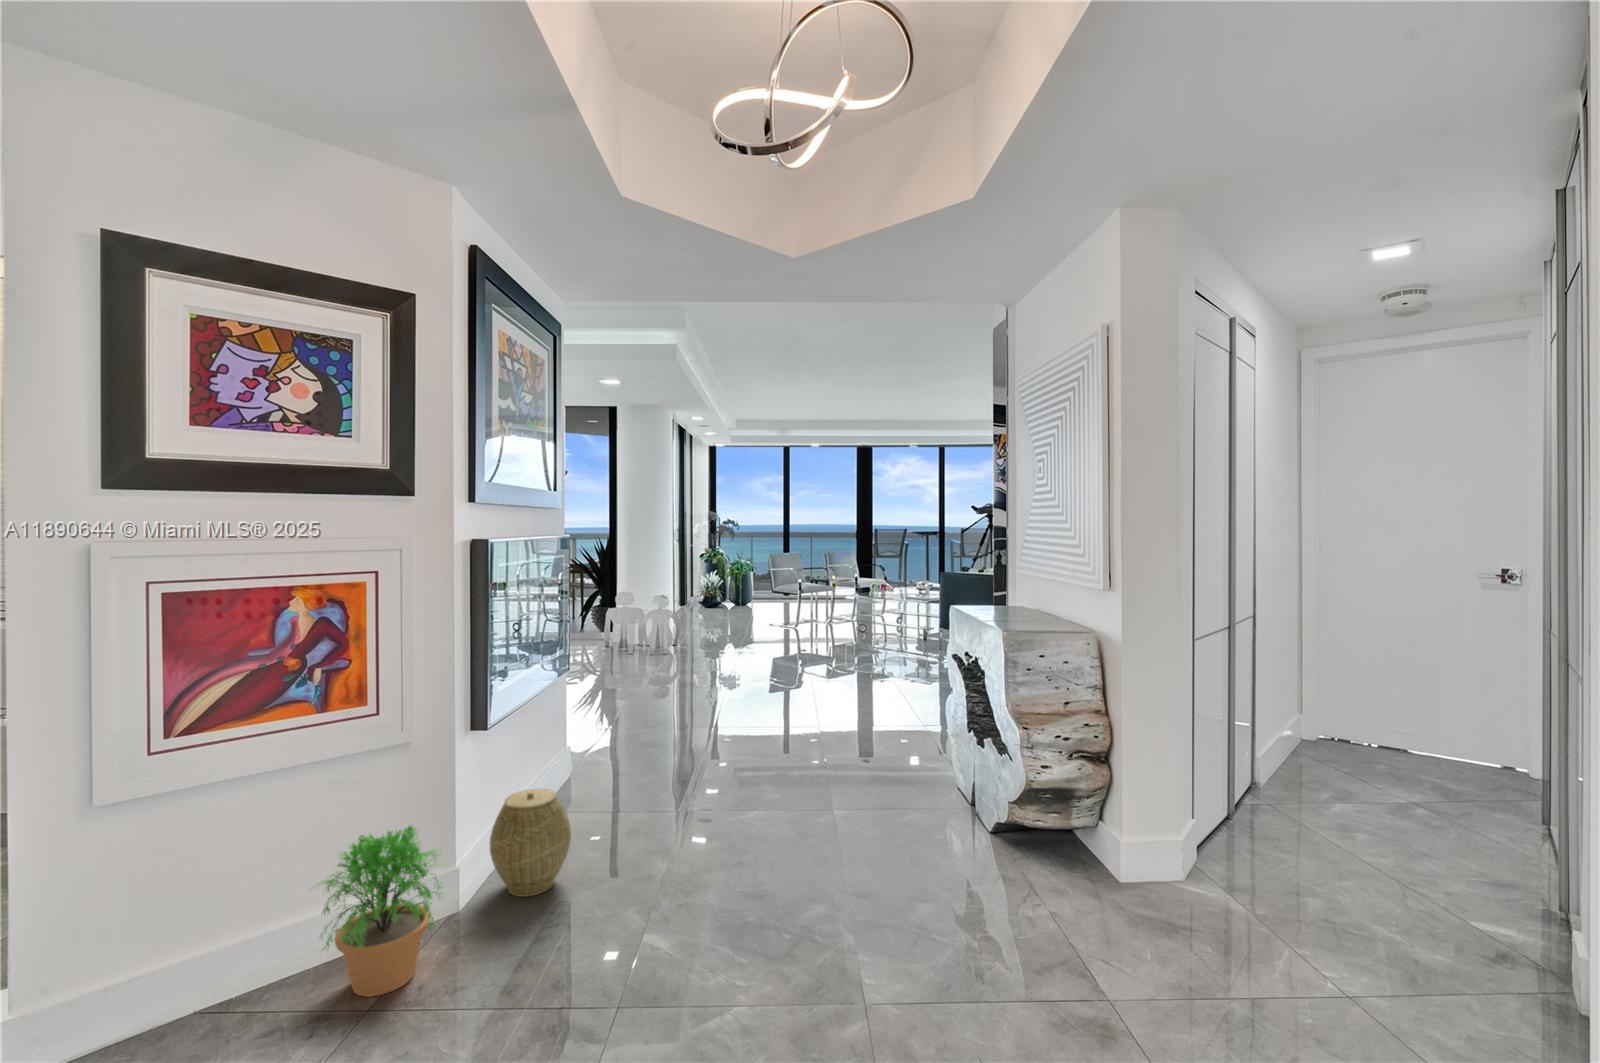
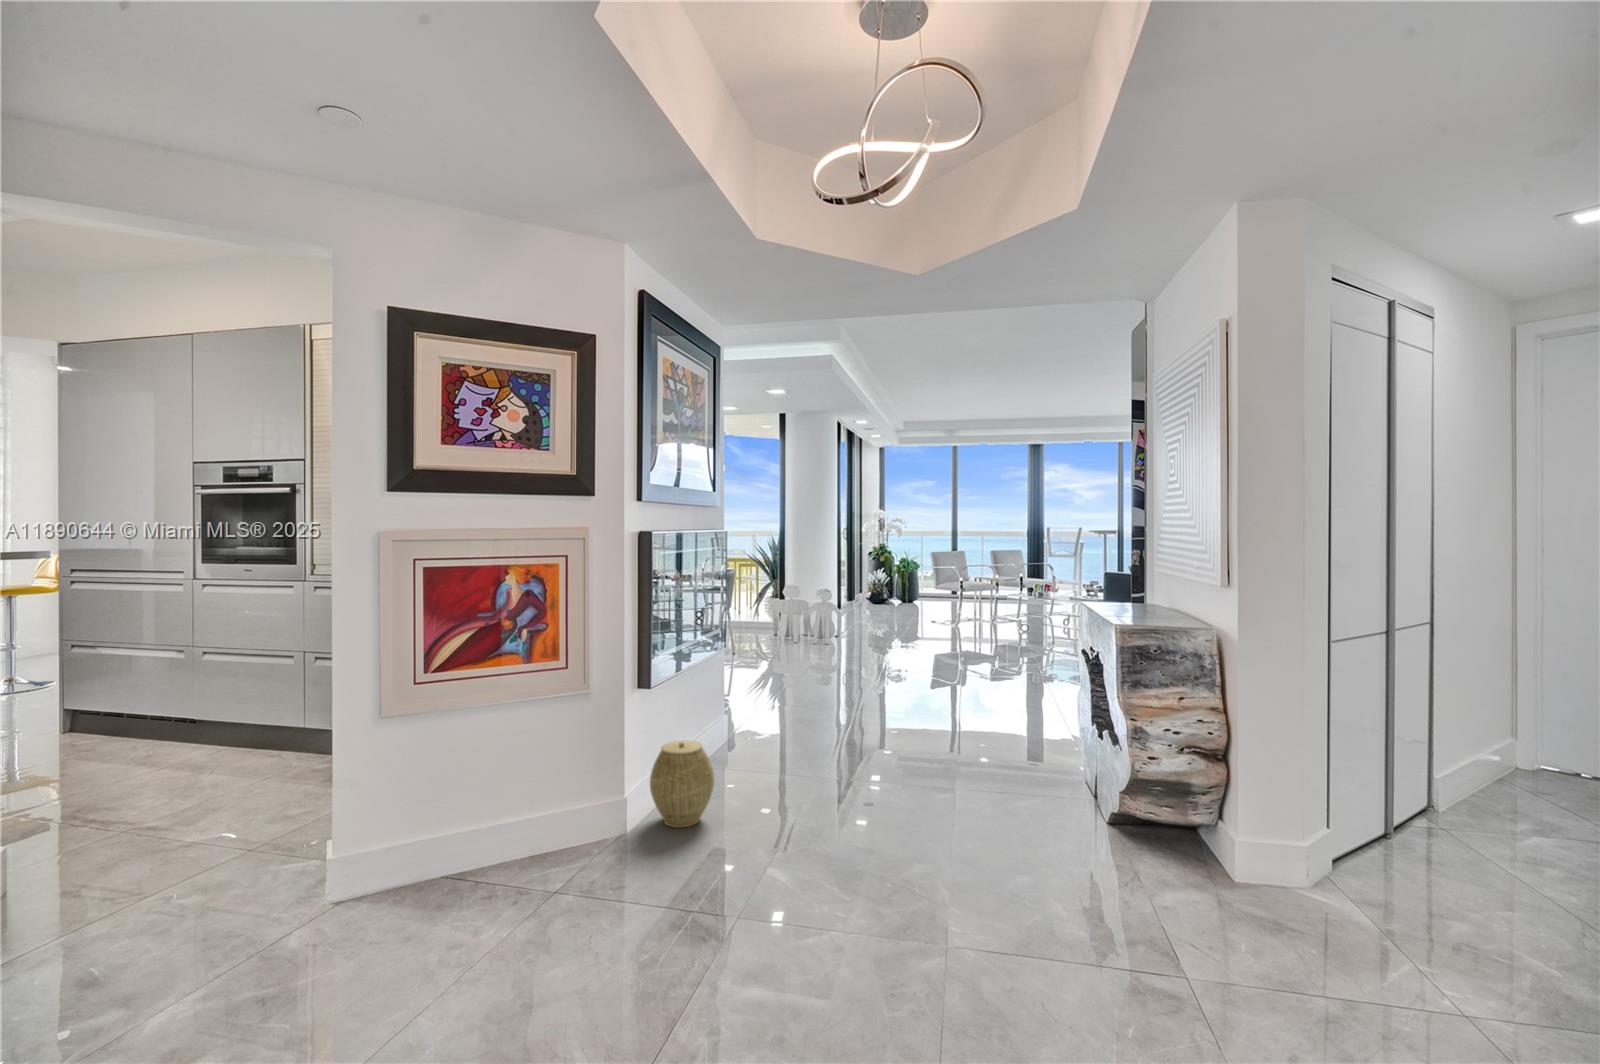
potted plant: present [312,826,442,997] -> none [517,753,618,880]

